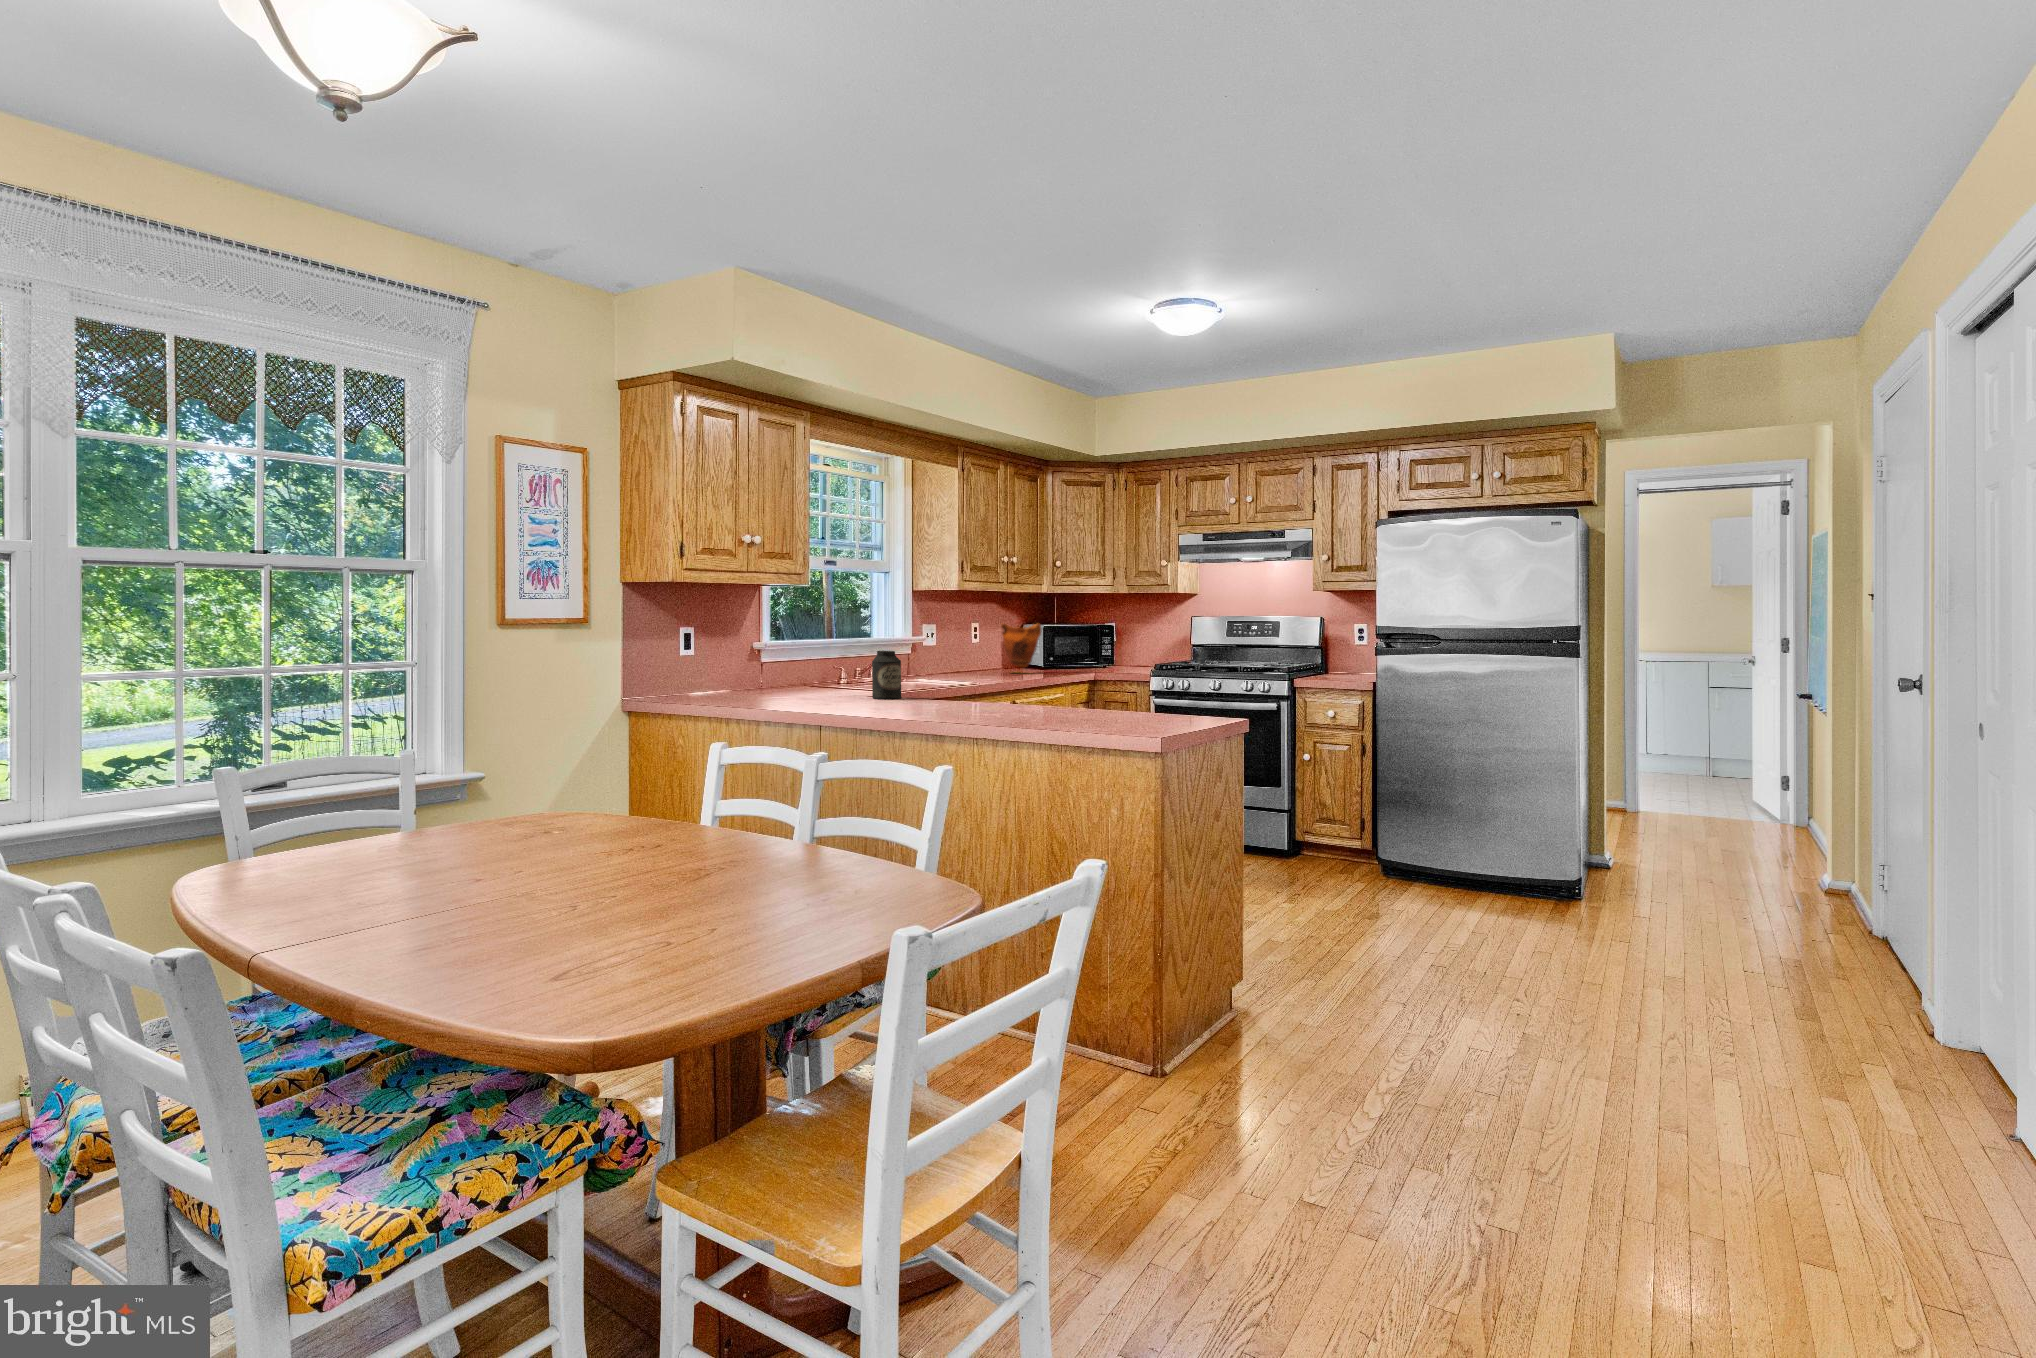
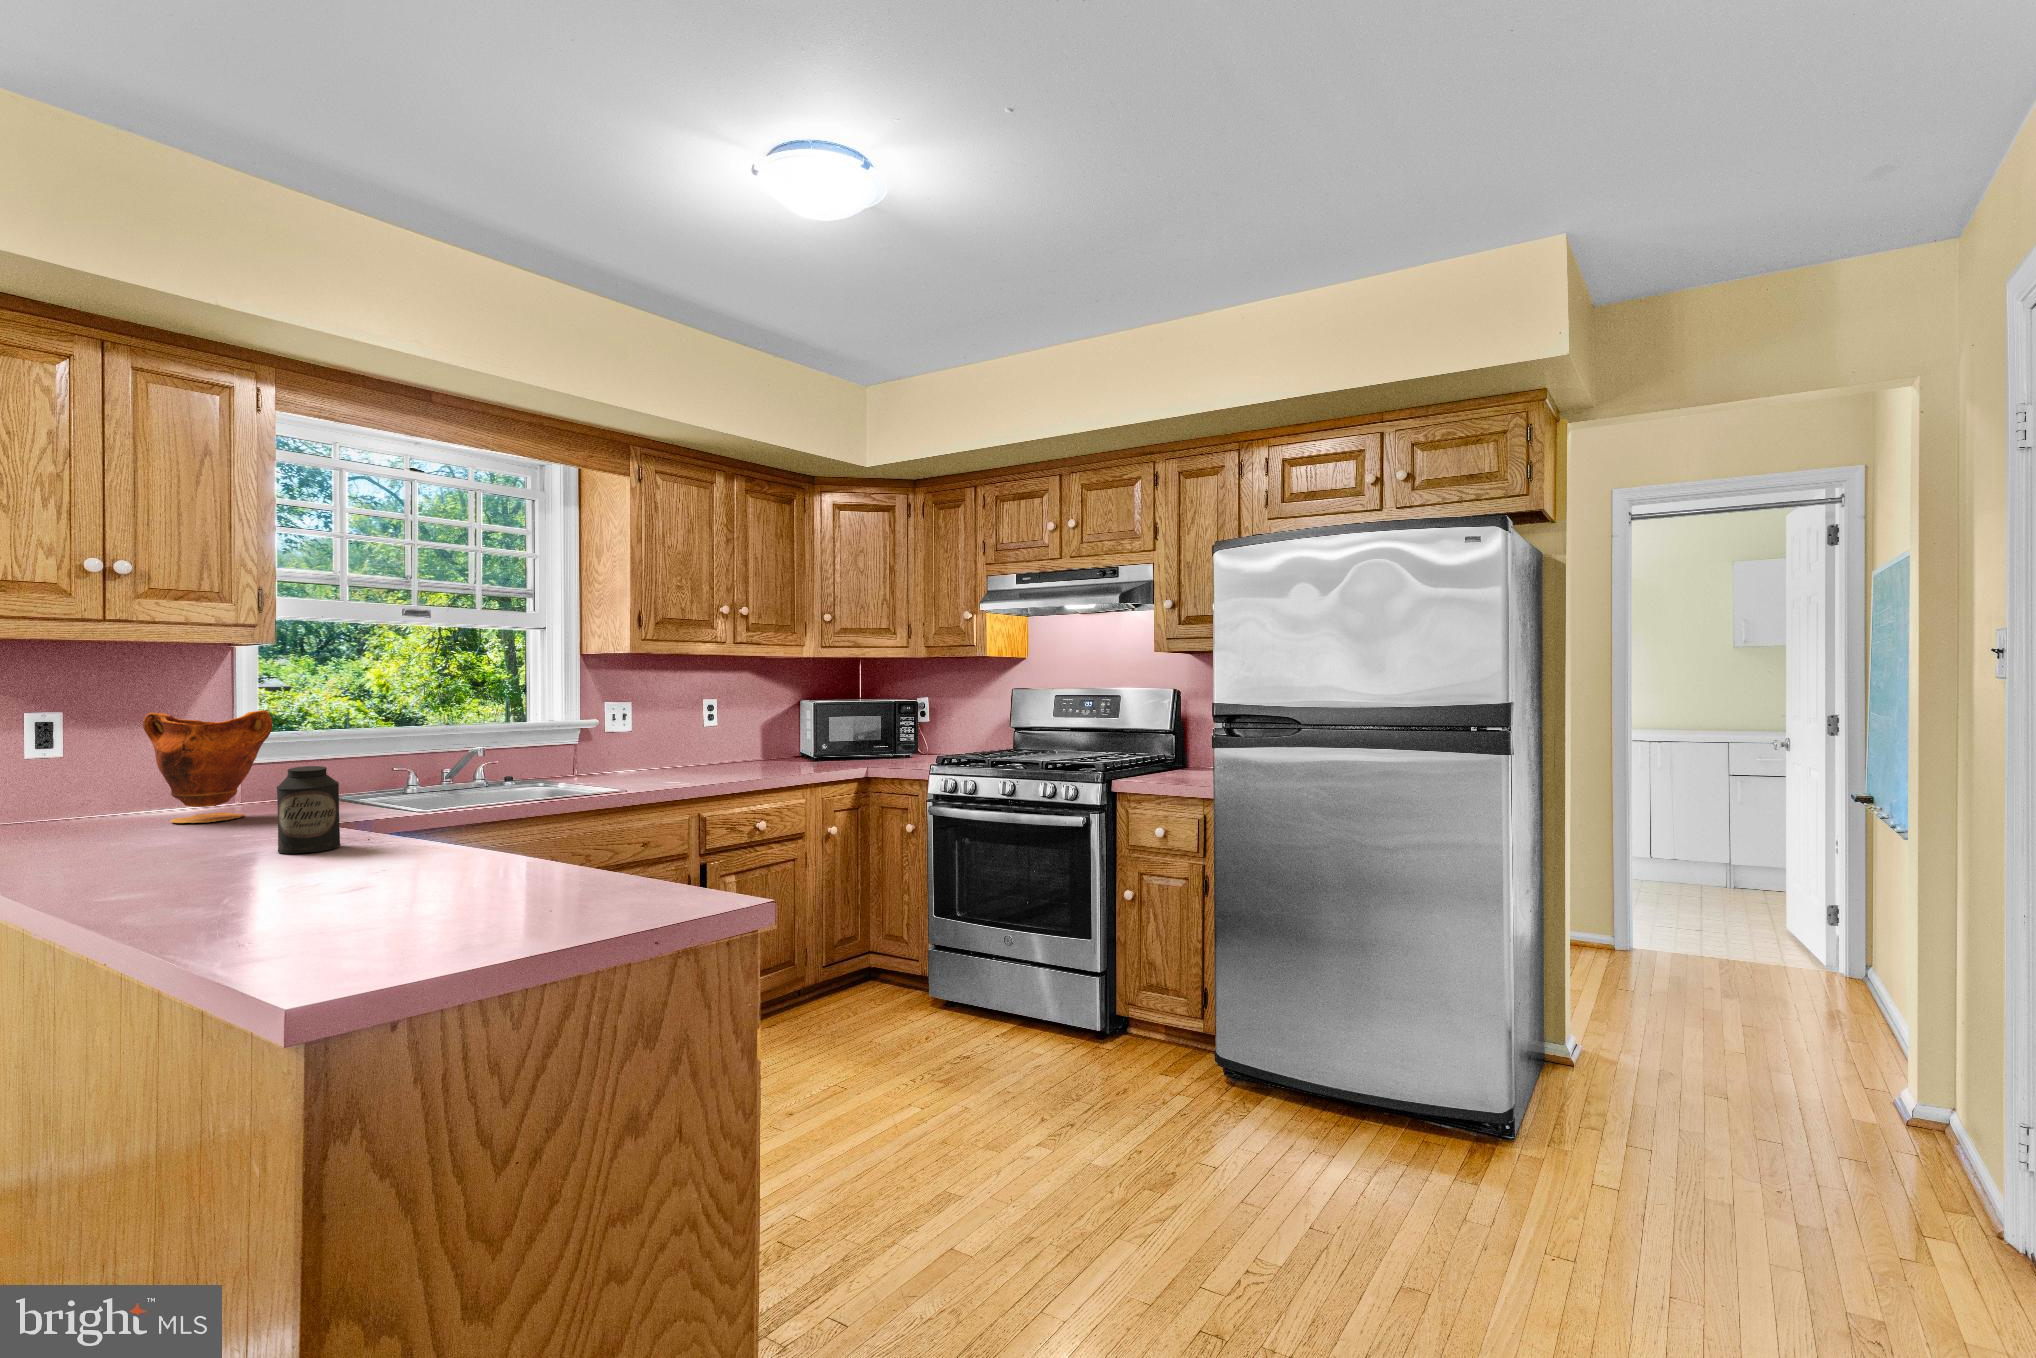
vase: present [1001,624,1041,673] -> present [143,710,273,823]

